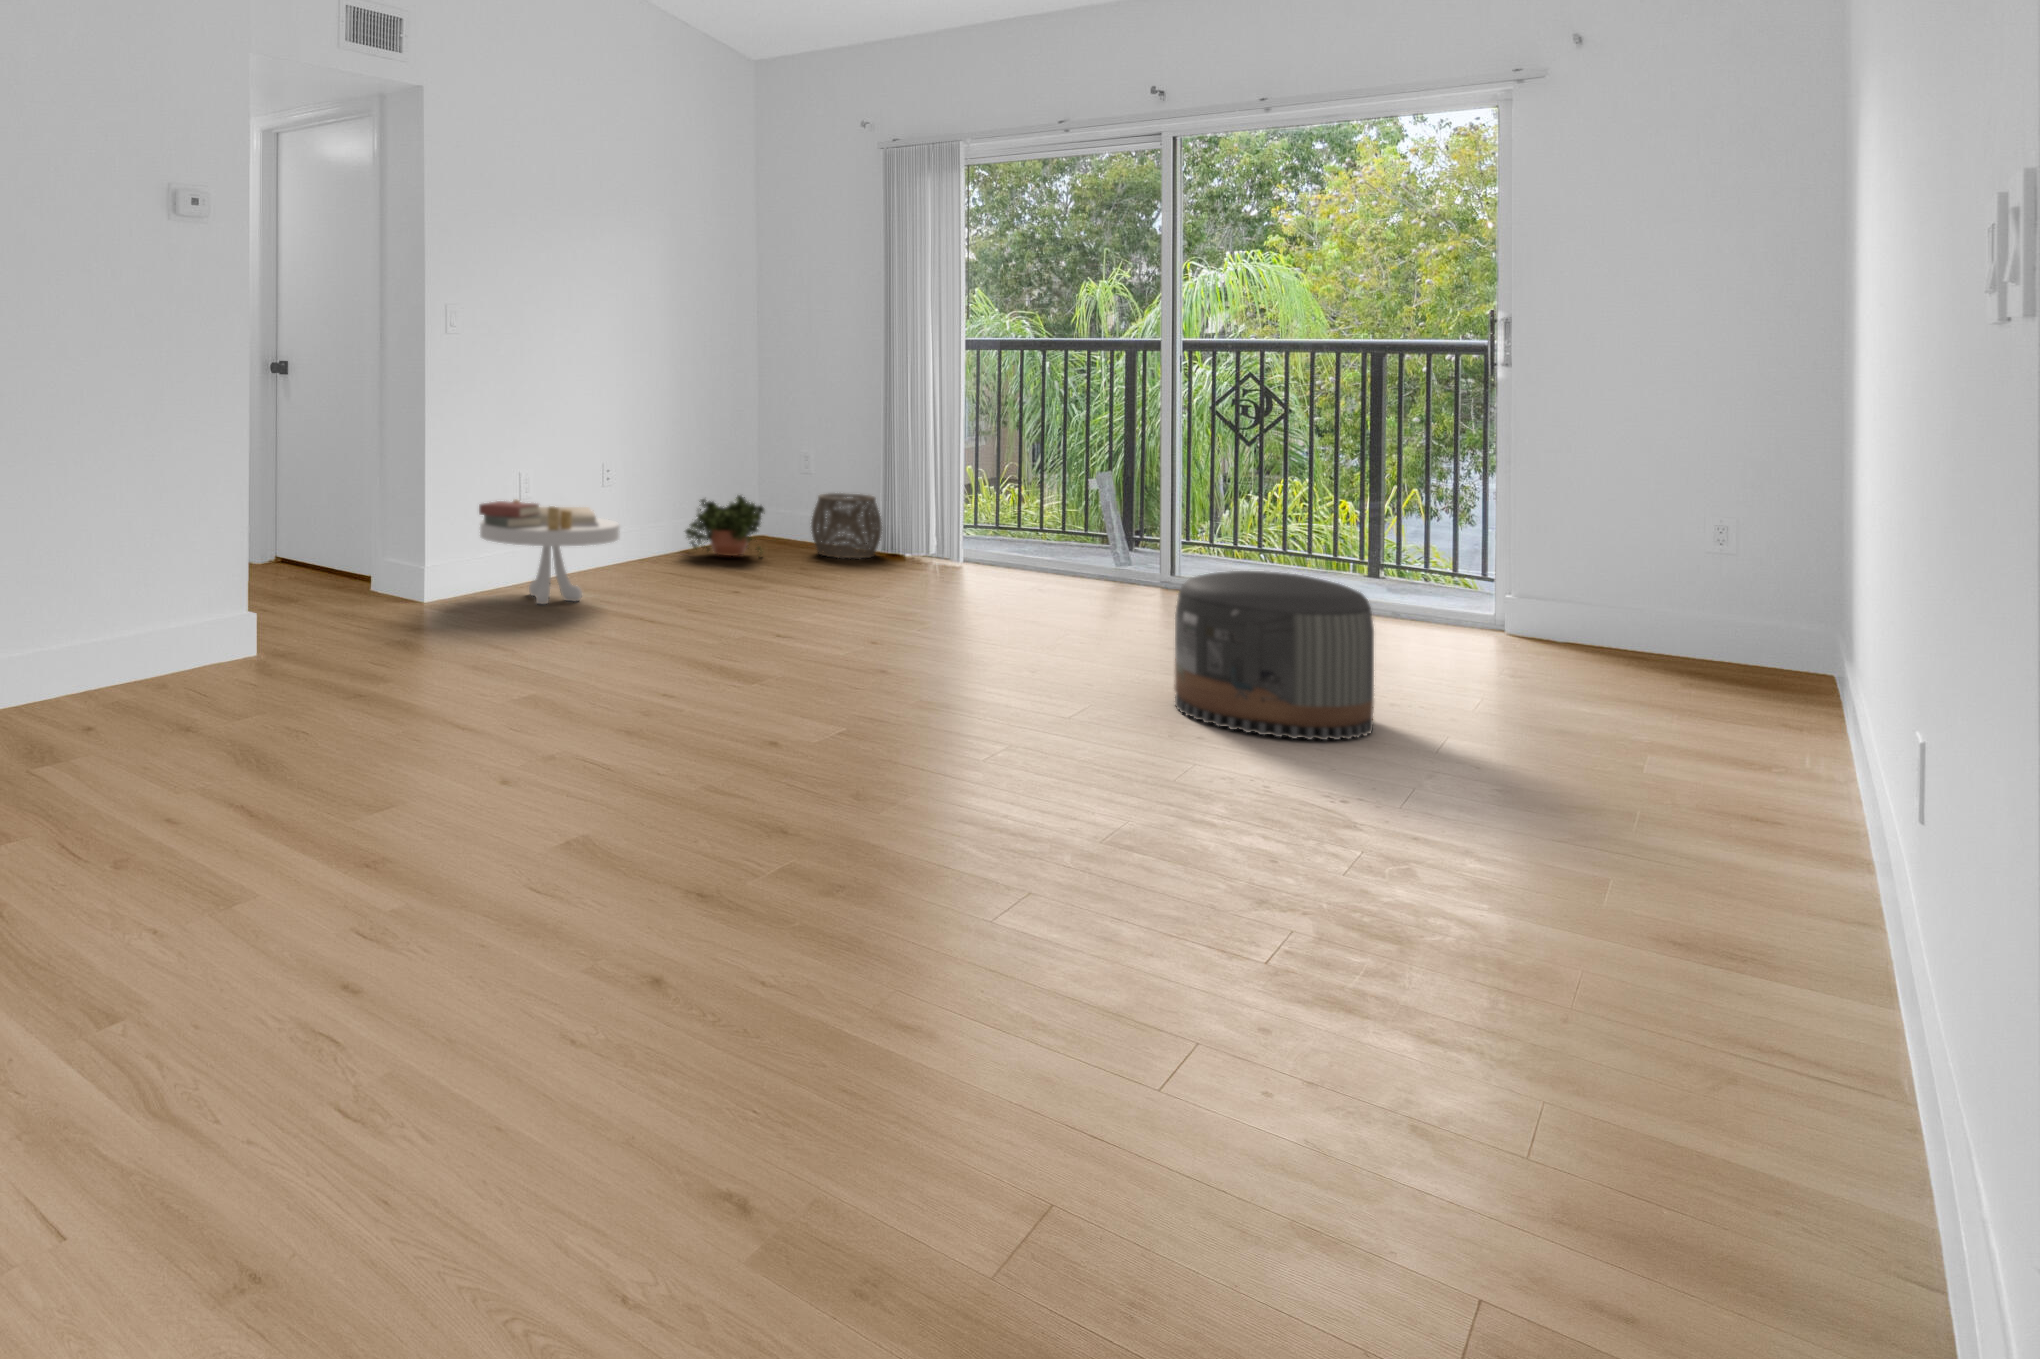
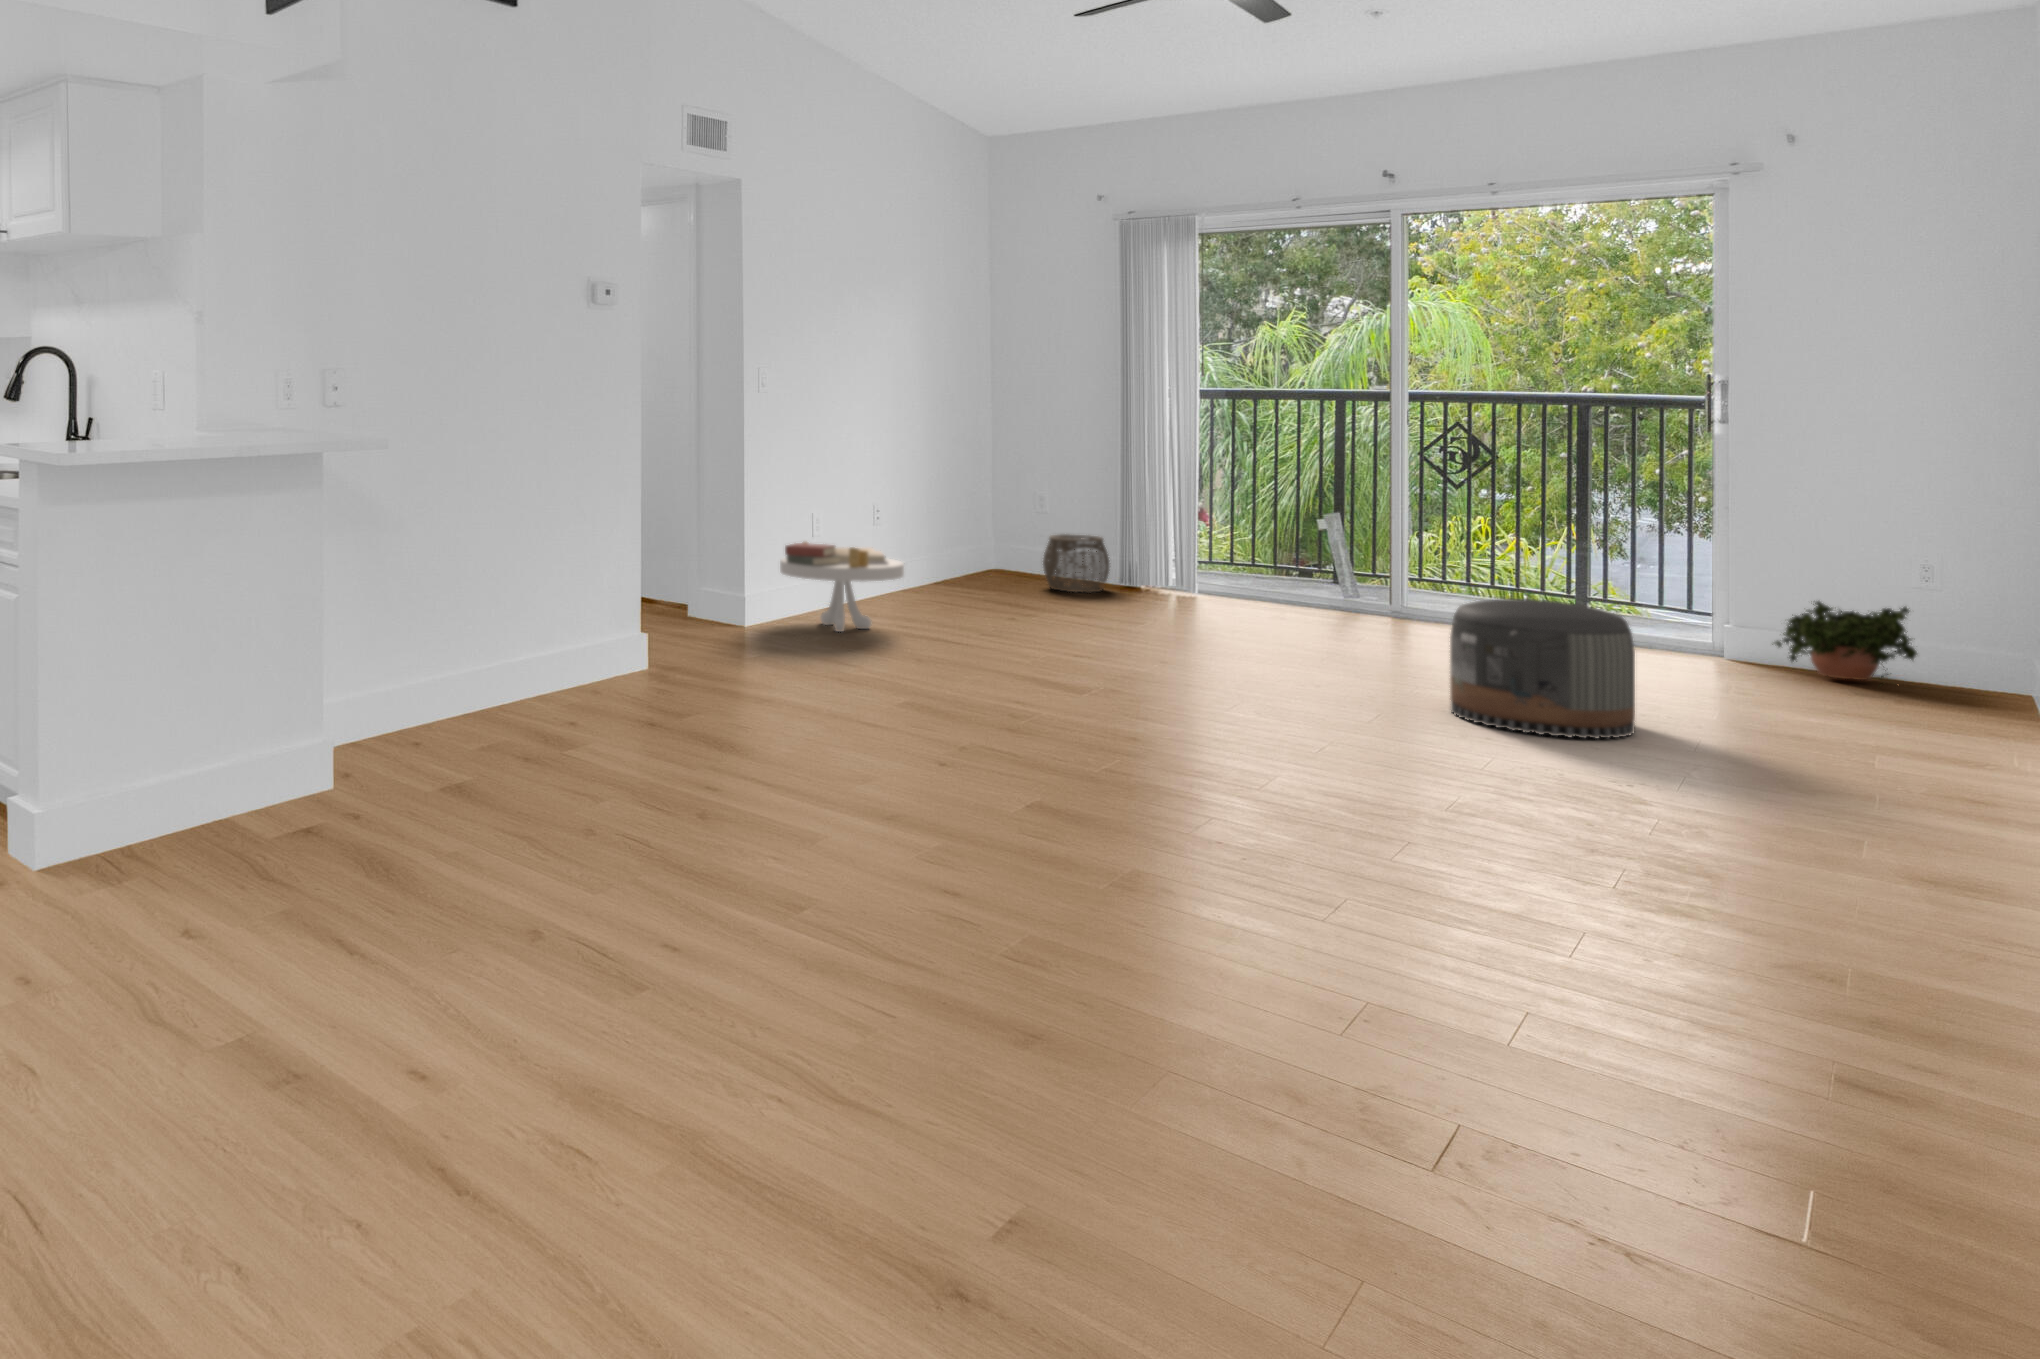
potted plant: present [686,496,764,556] -> present [1772,601,1917,680]

